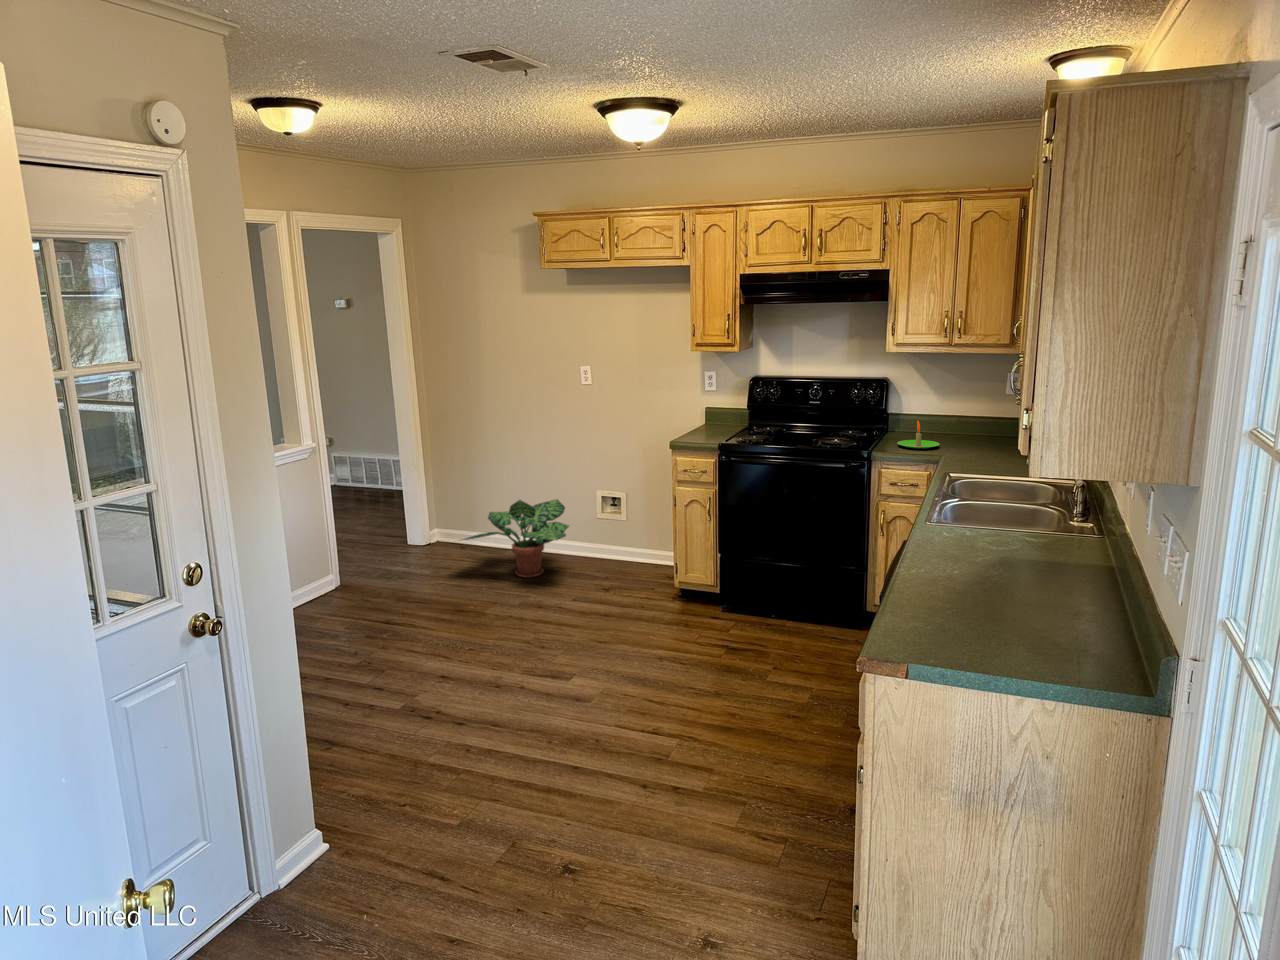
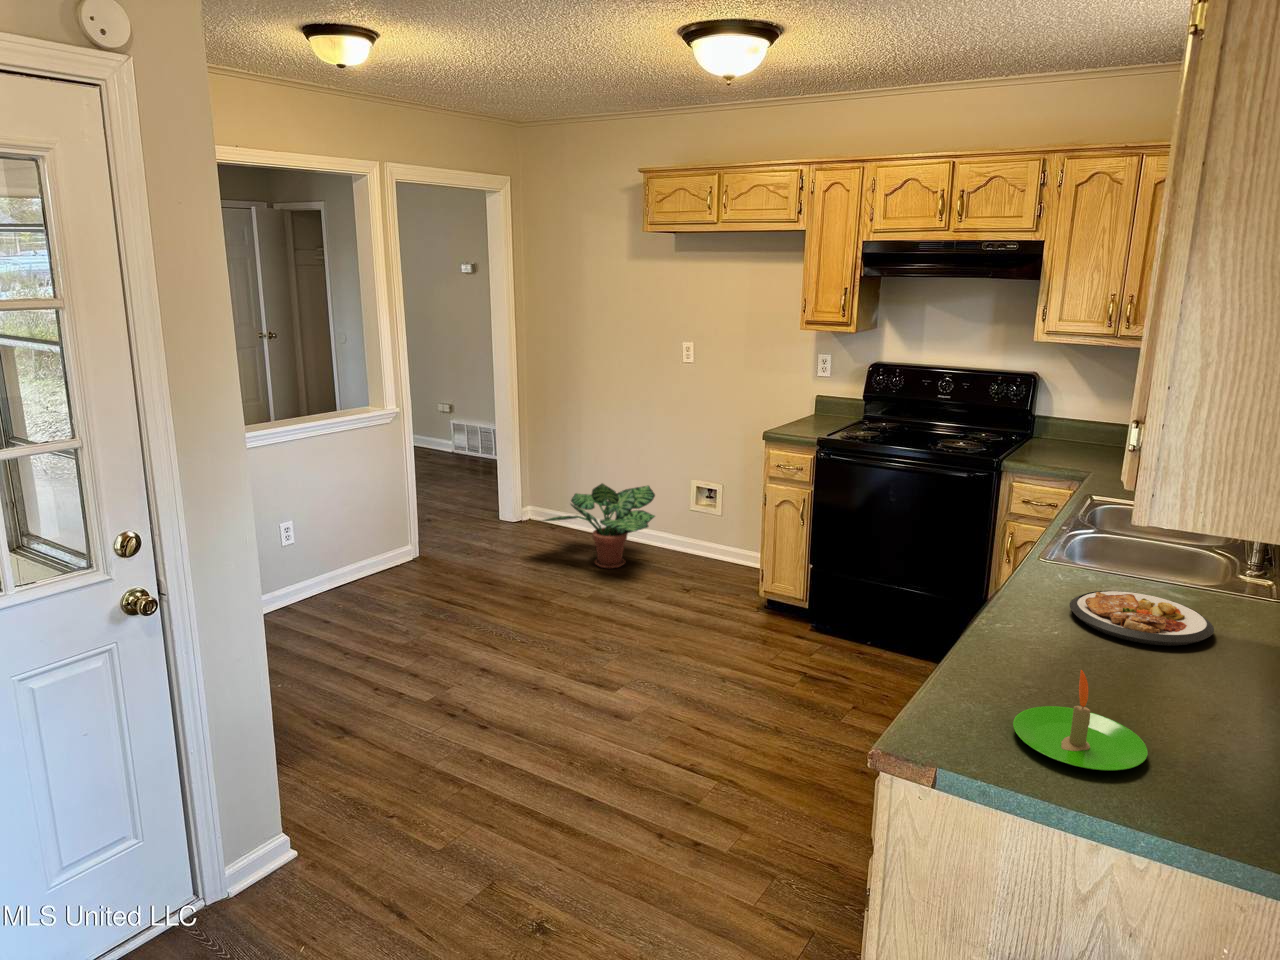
candle: present [898,421,939,449] -> present [1013,670,1148,771]
plate: none [960,538,1062,572] -> present [1070,591,1214,646]

